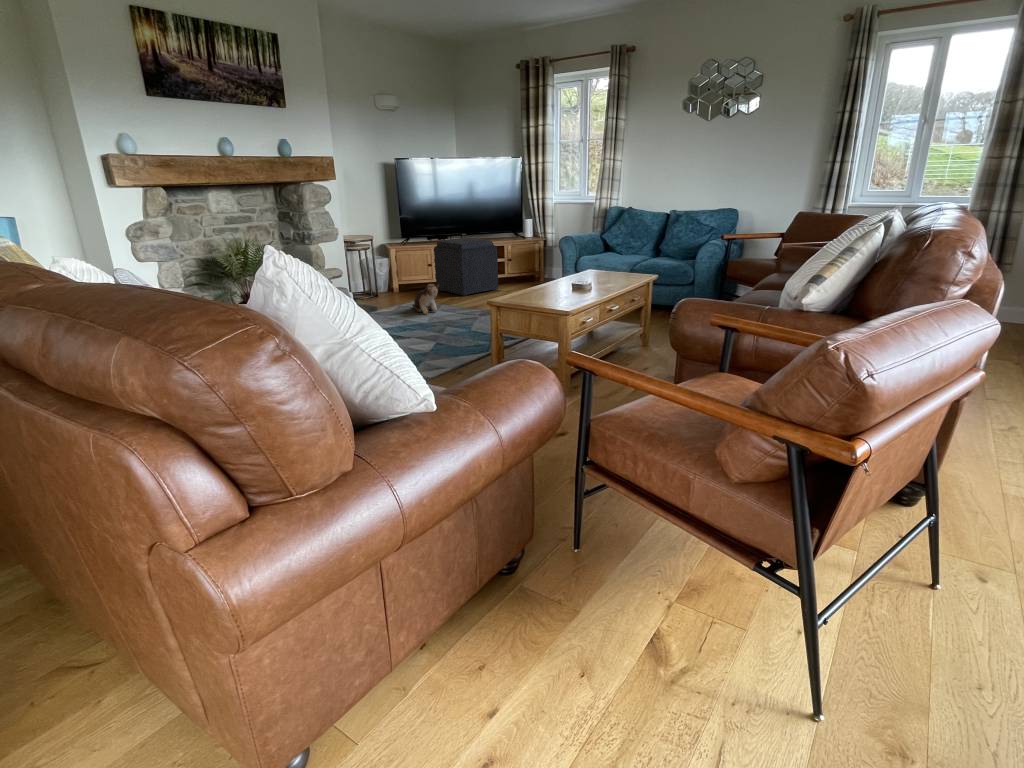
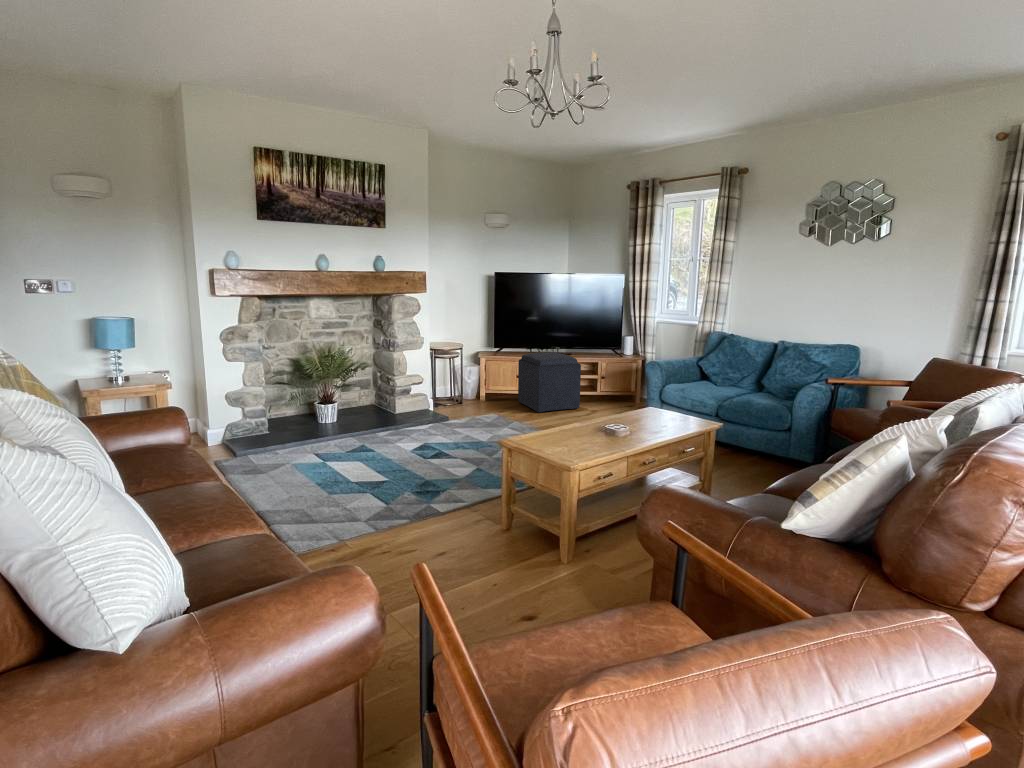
plush toy: present [412,284,439,314] -> none [477,401,499,431]

